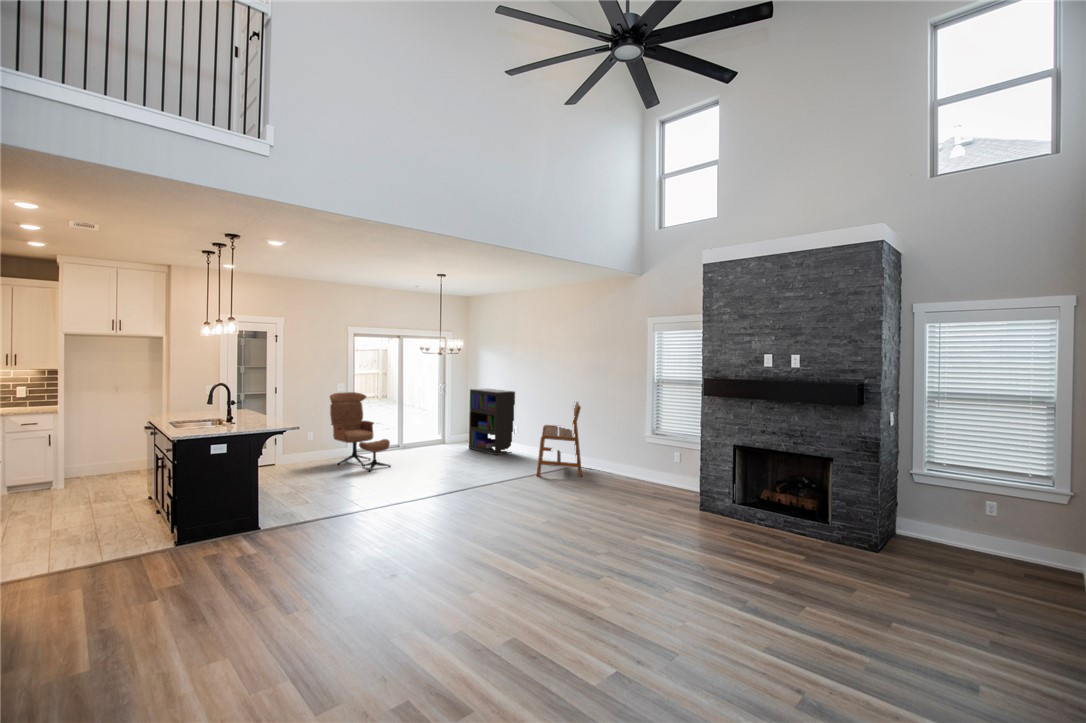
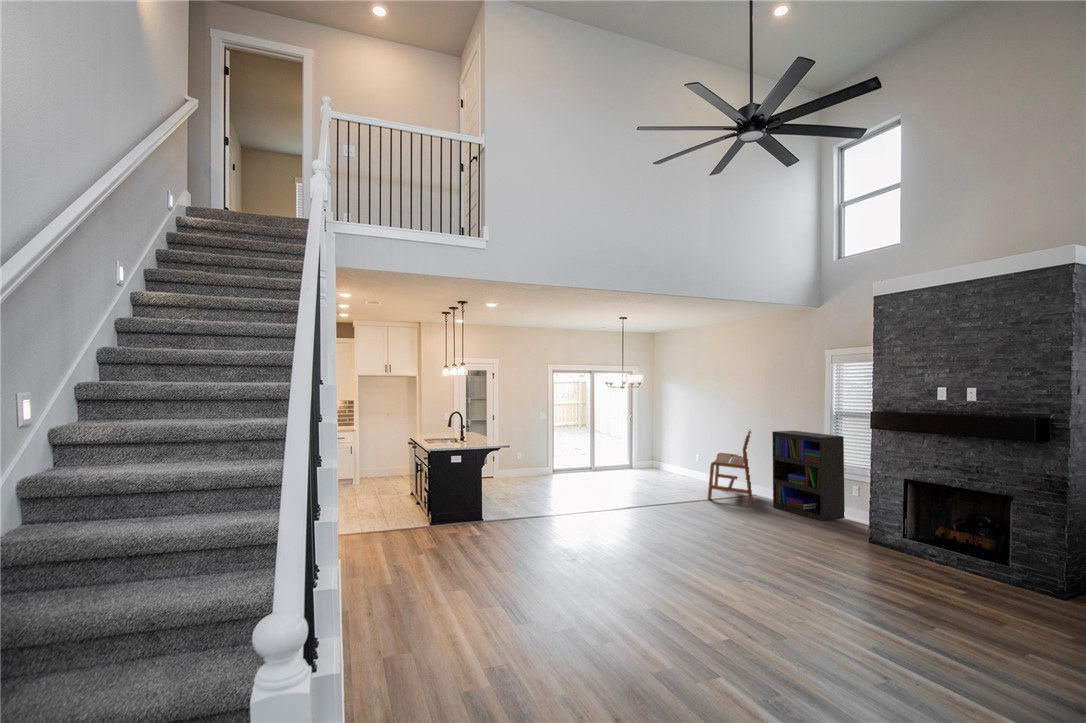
bookshelf: present [469,389,515,455] -> present [772,431,845,521]
lounge chair: present [330,392,390,472] -> none [533,419,580,486]

